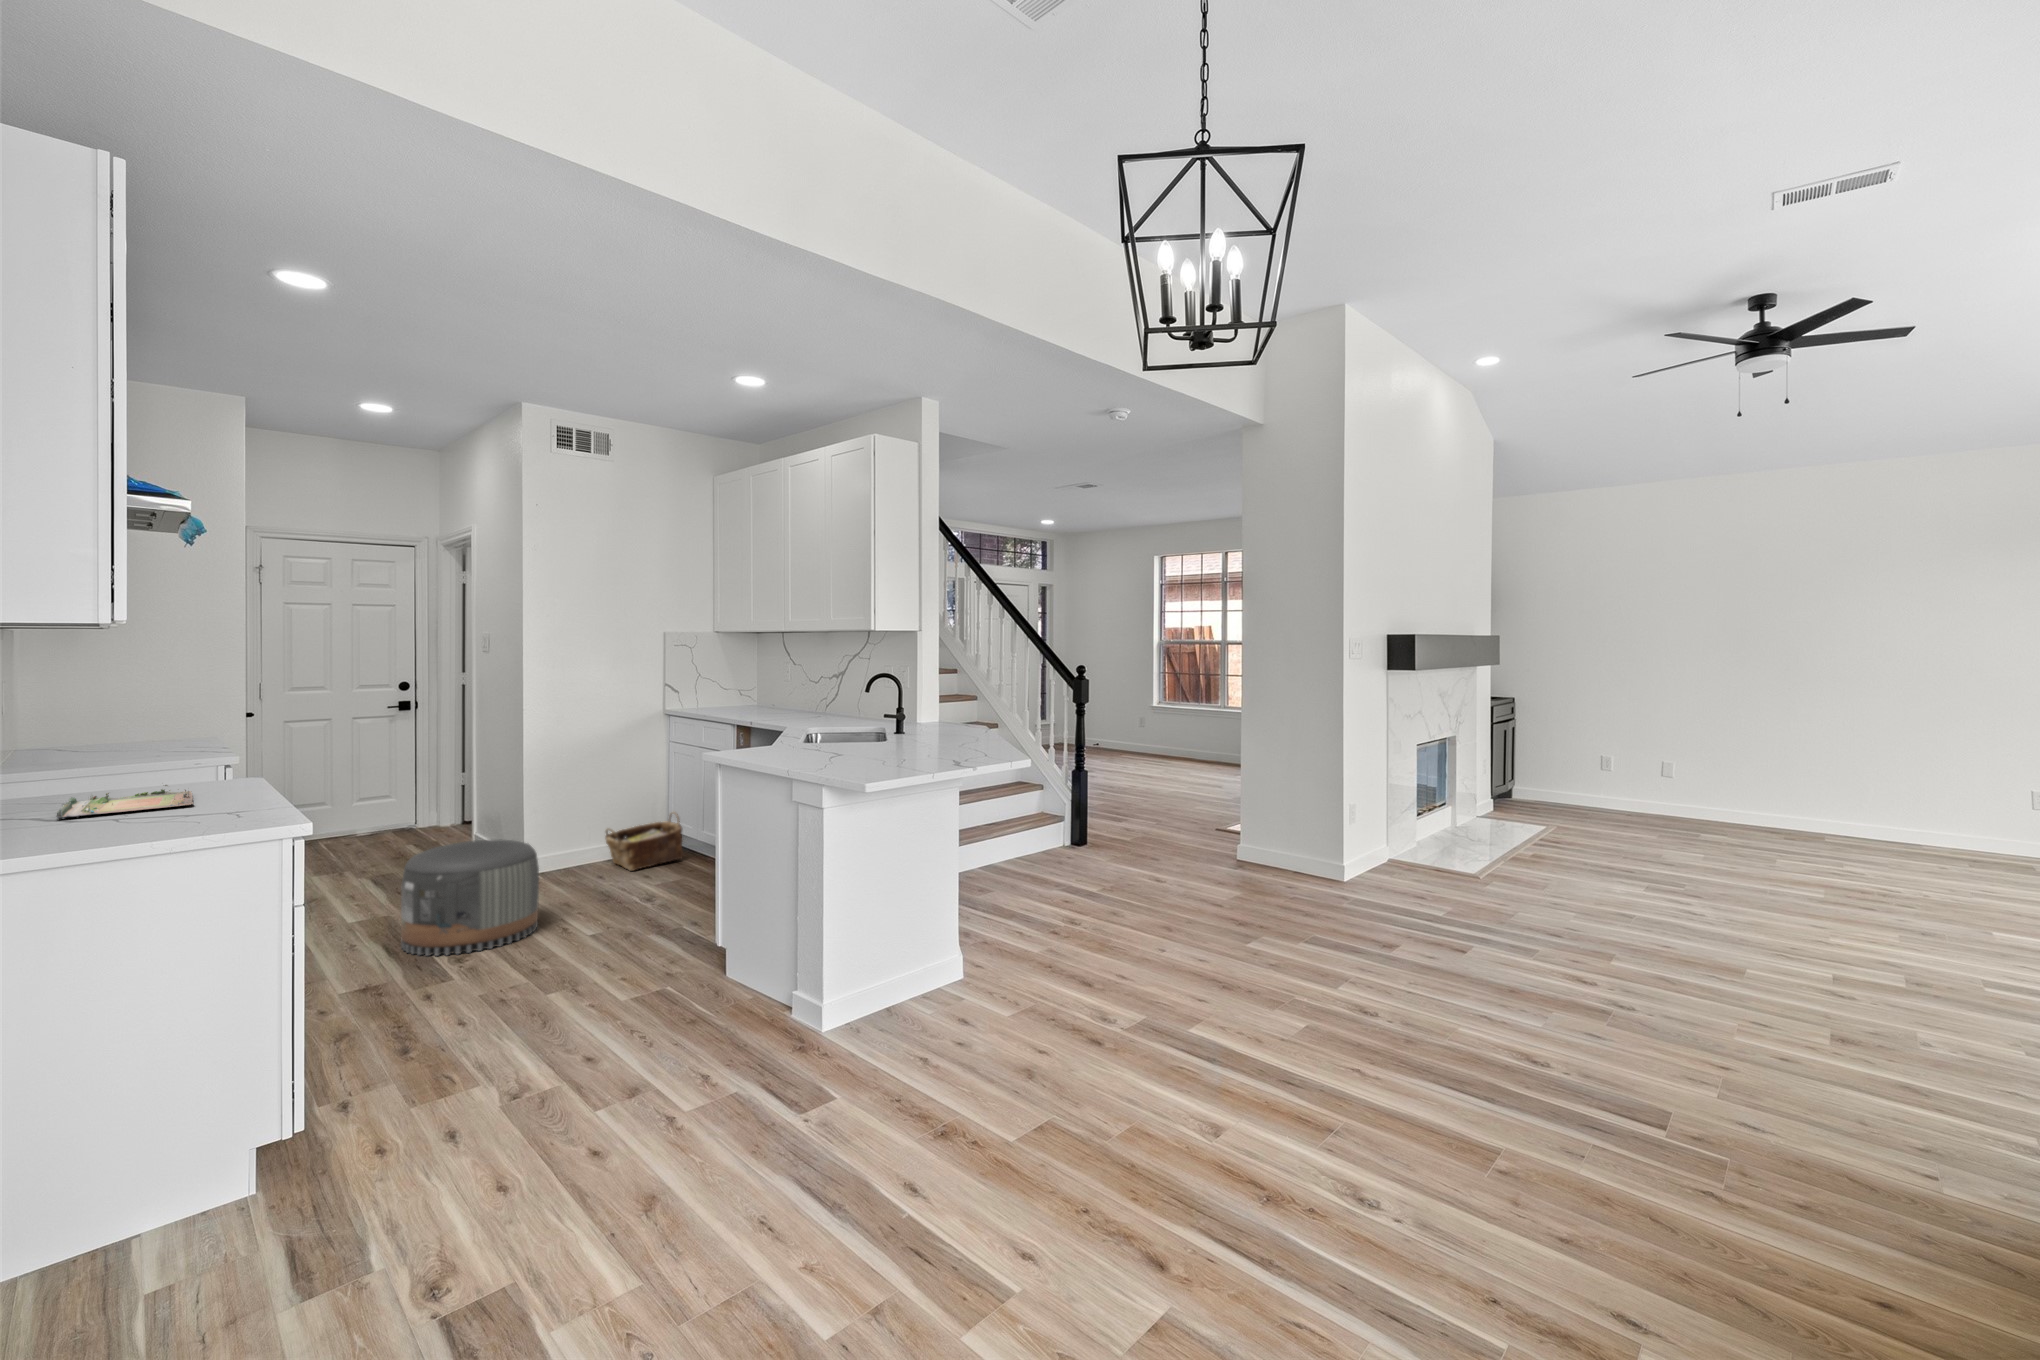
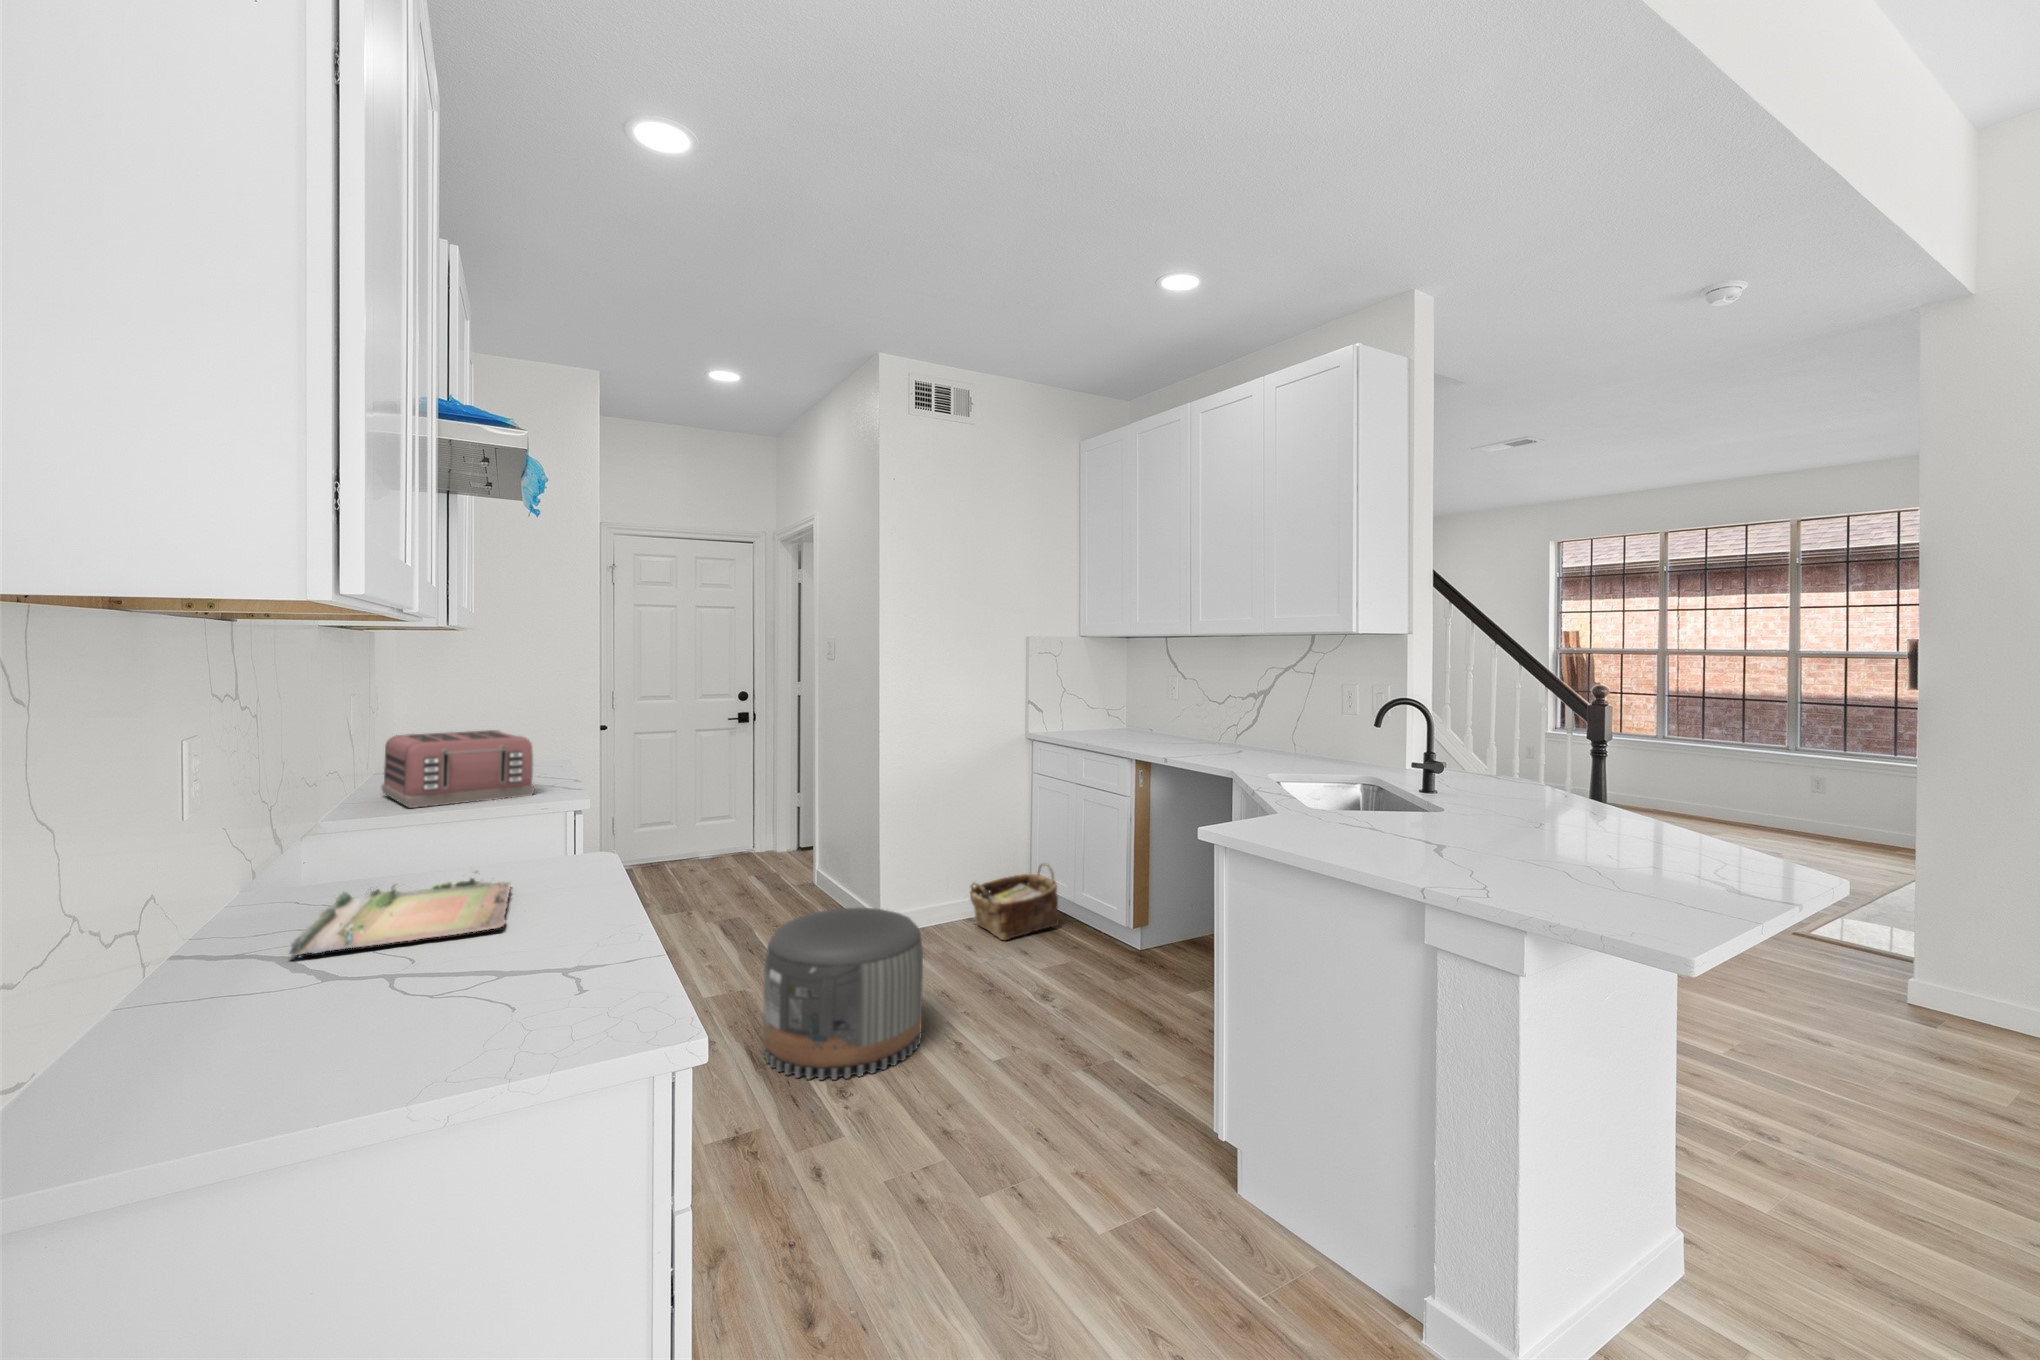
toaster: none [48,713,193,769] -> present [382,730,535,808]

